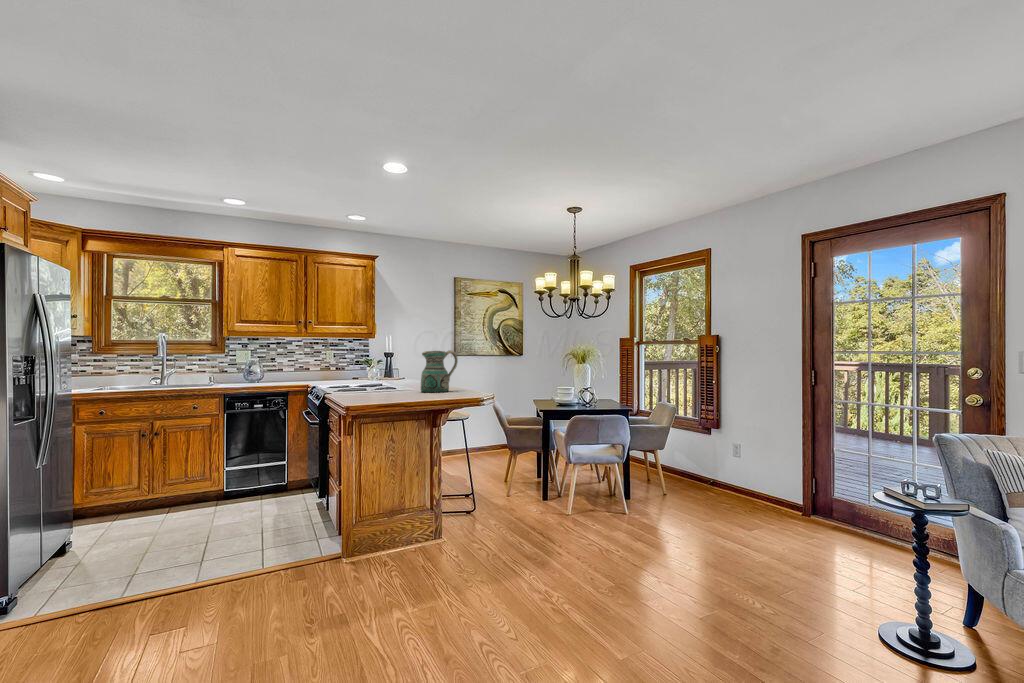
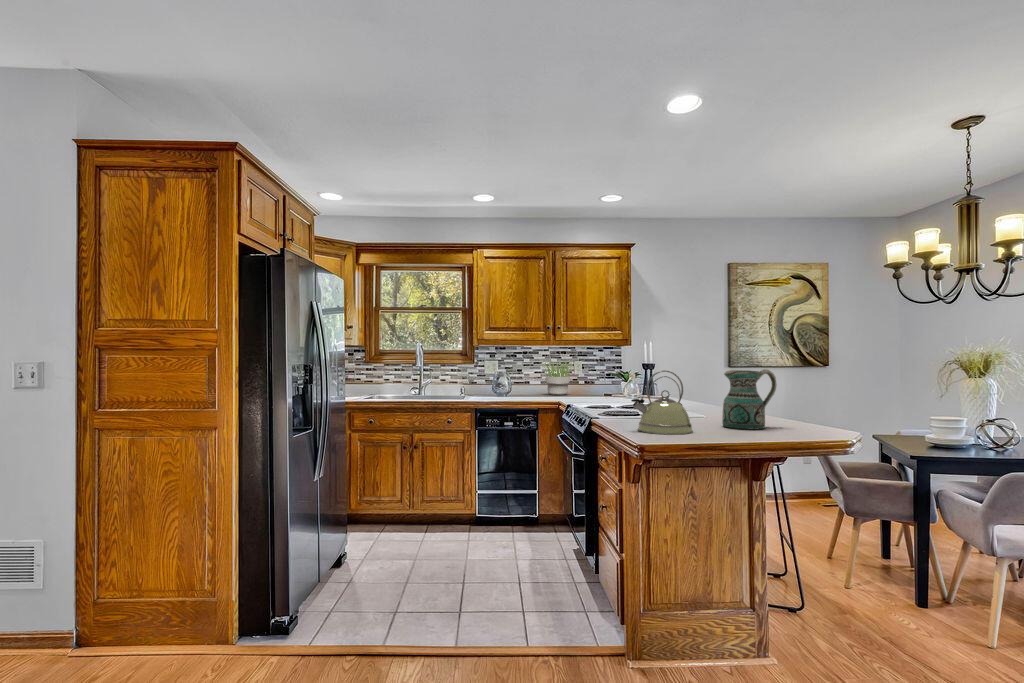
potted plant: none [290,350,329,381] -> present [544,361,571,395]
kettle: none [349,351,395,397] -> present [631,370,693,435]

